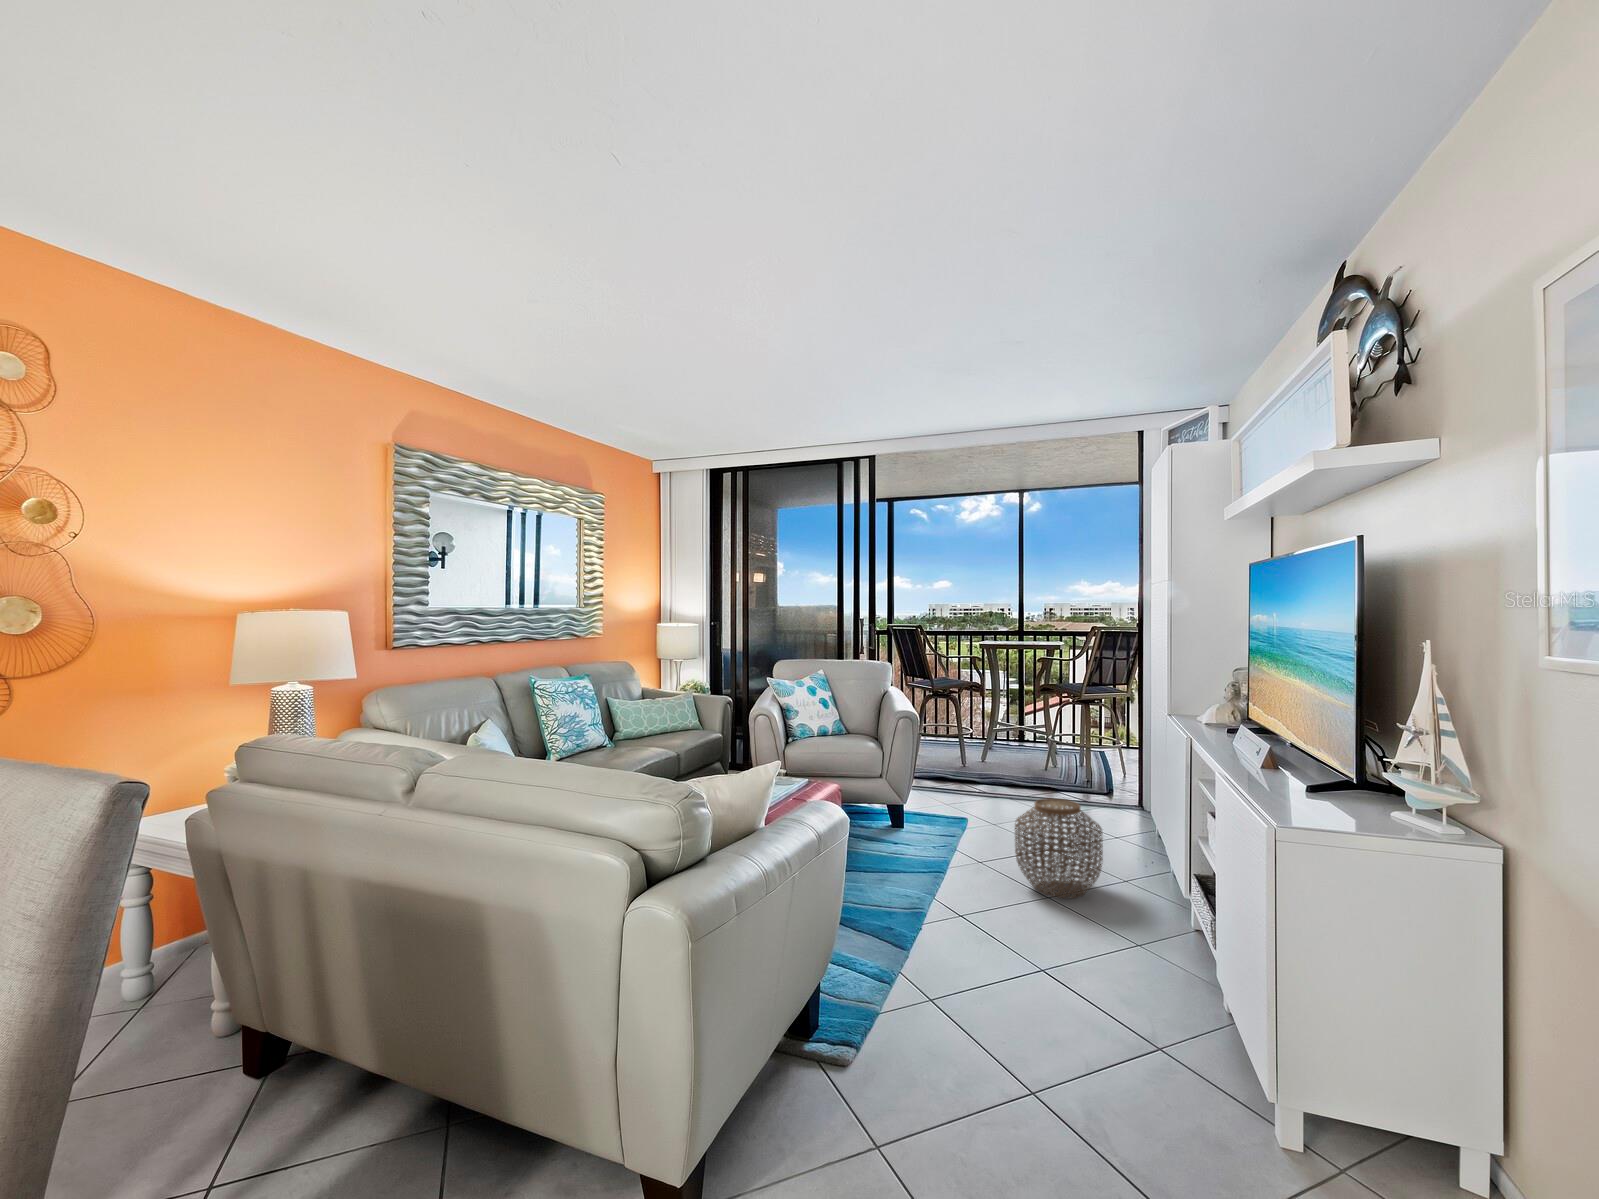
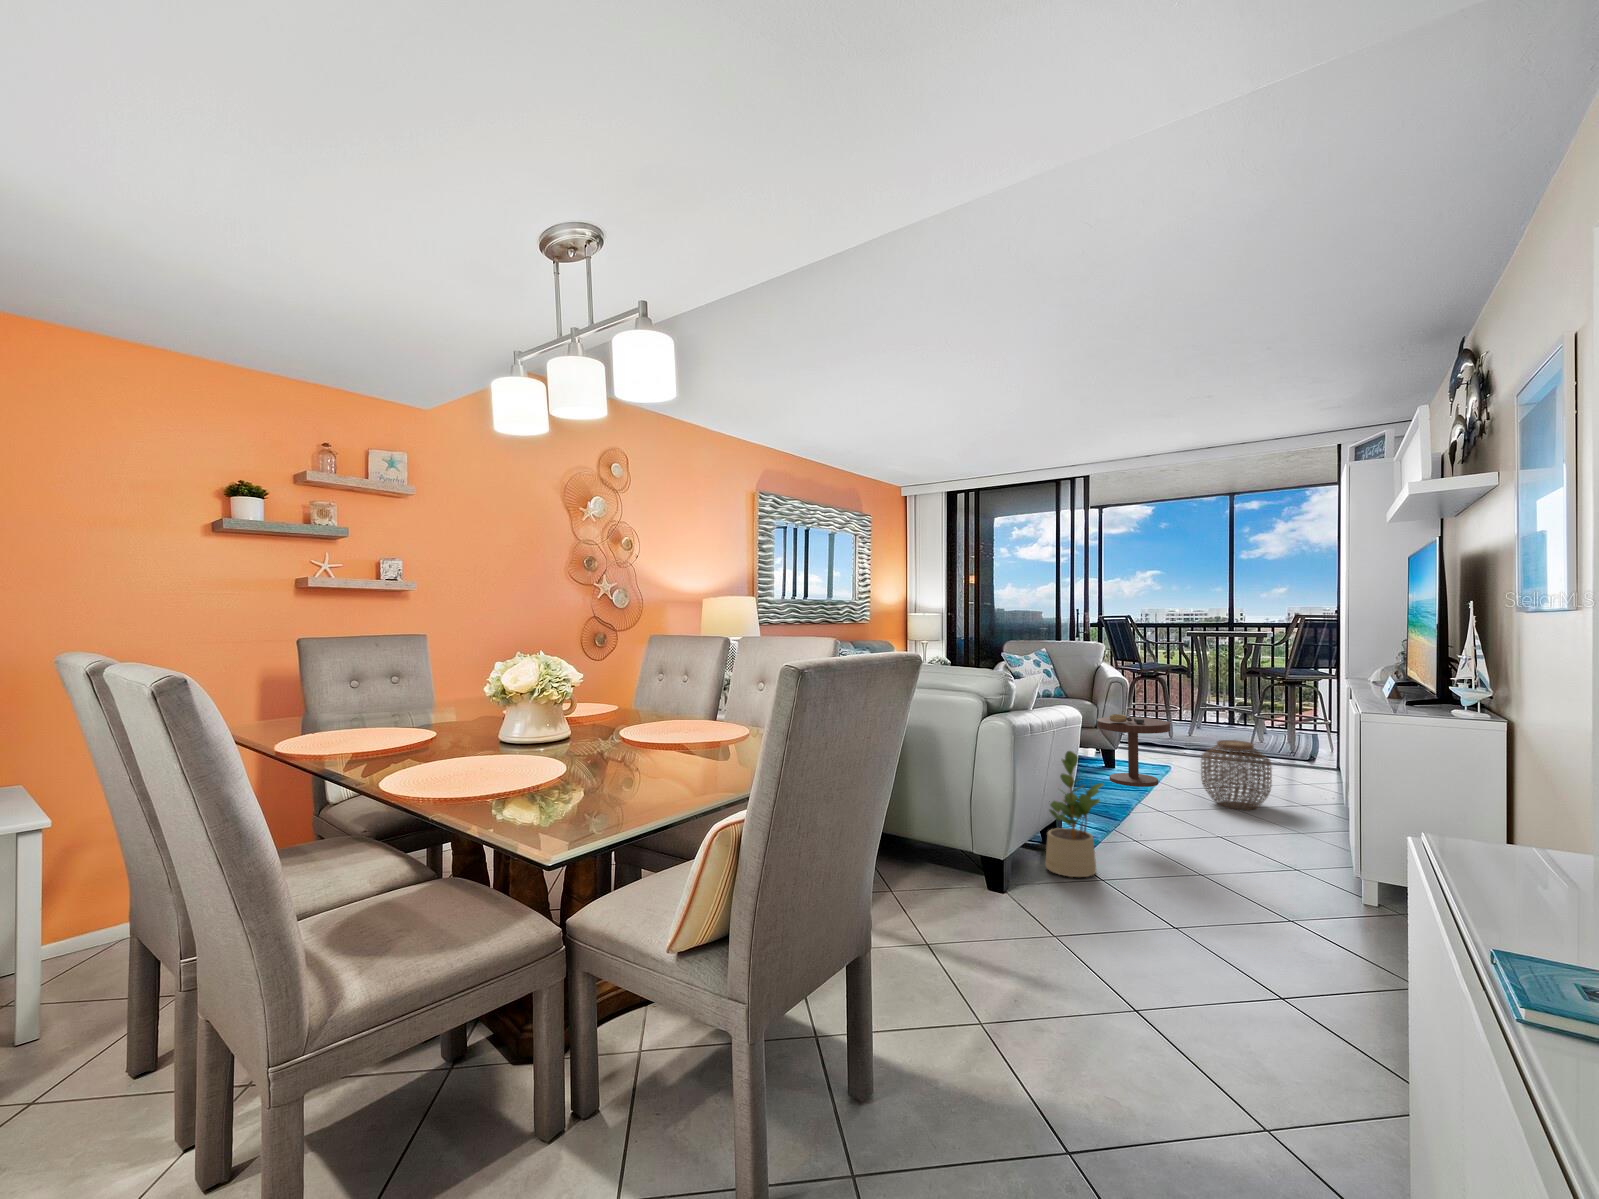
side table: none [882,791,989,996] -> present [1097,714,1170,787]
potted plant: none [791,890,892,1141] -> present [1046,751,1103,877]

